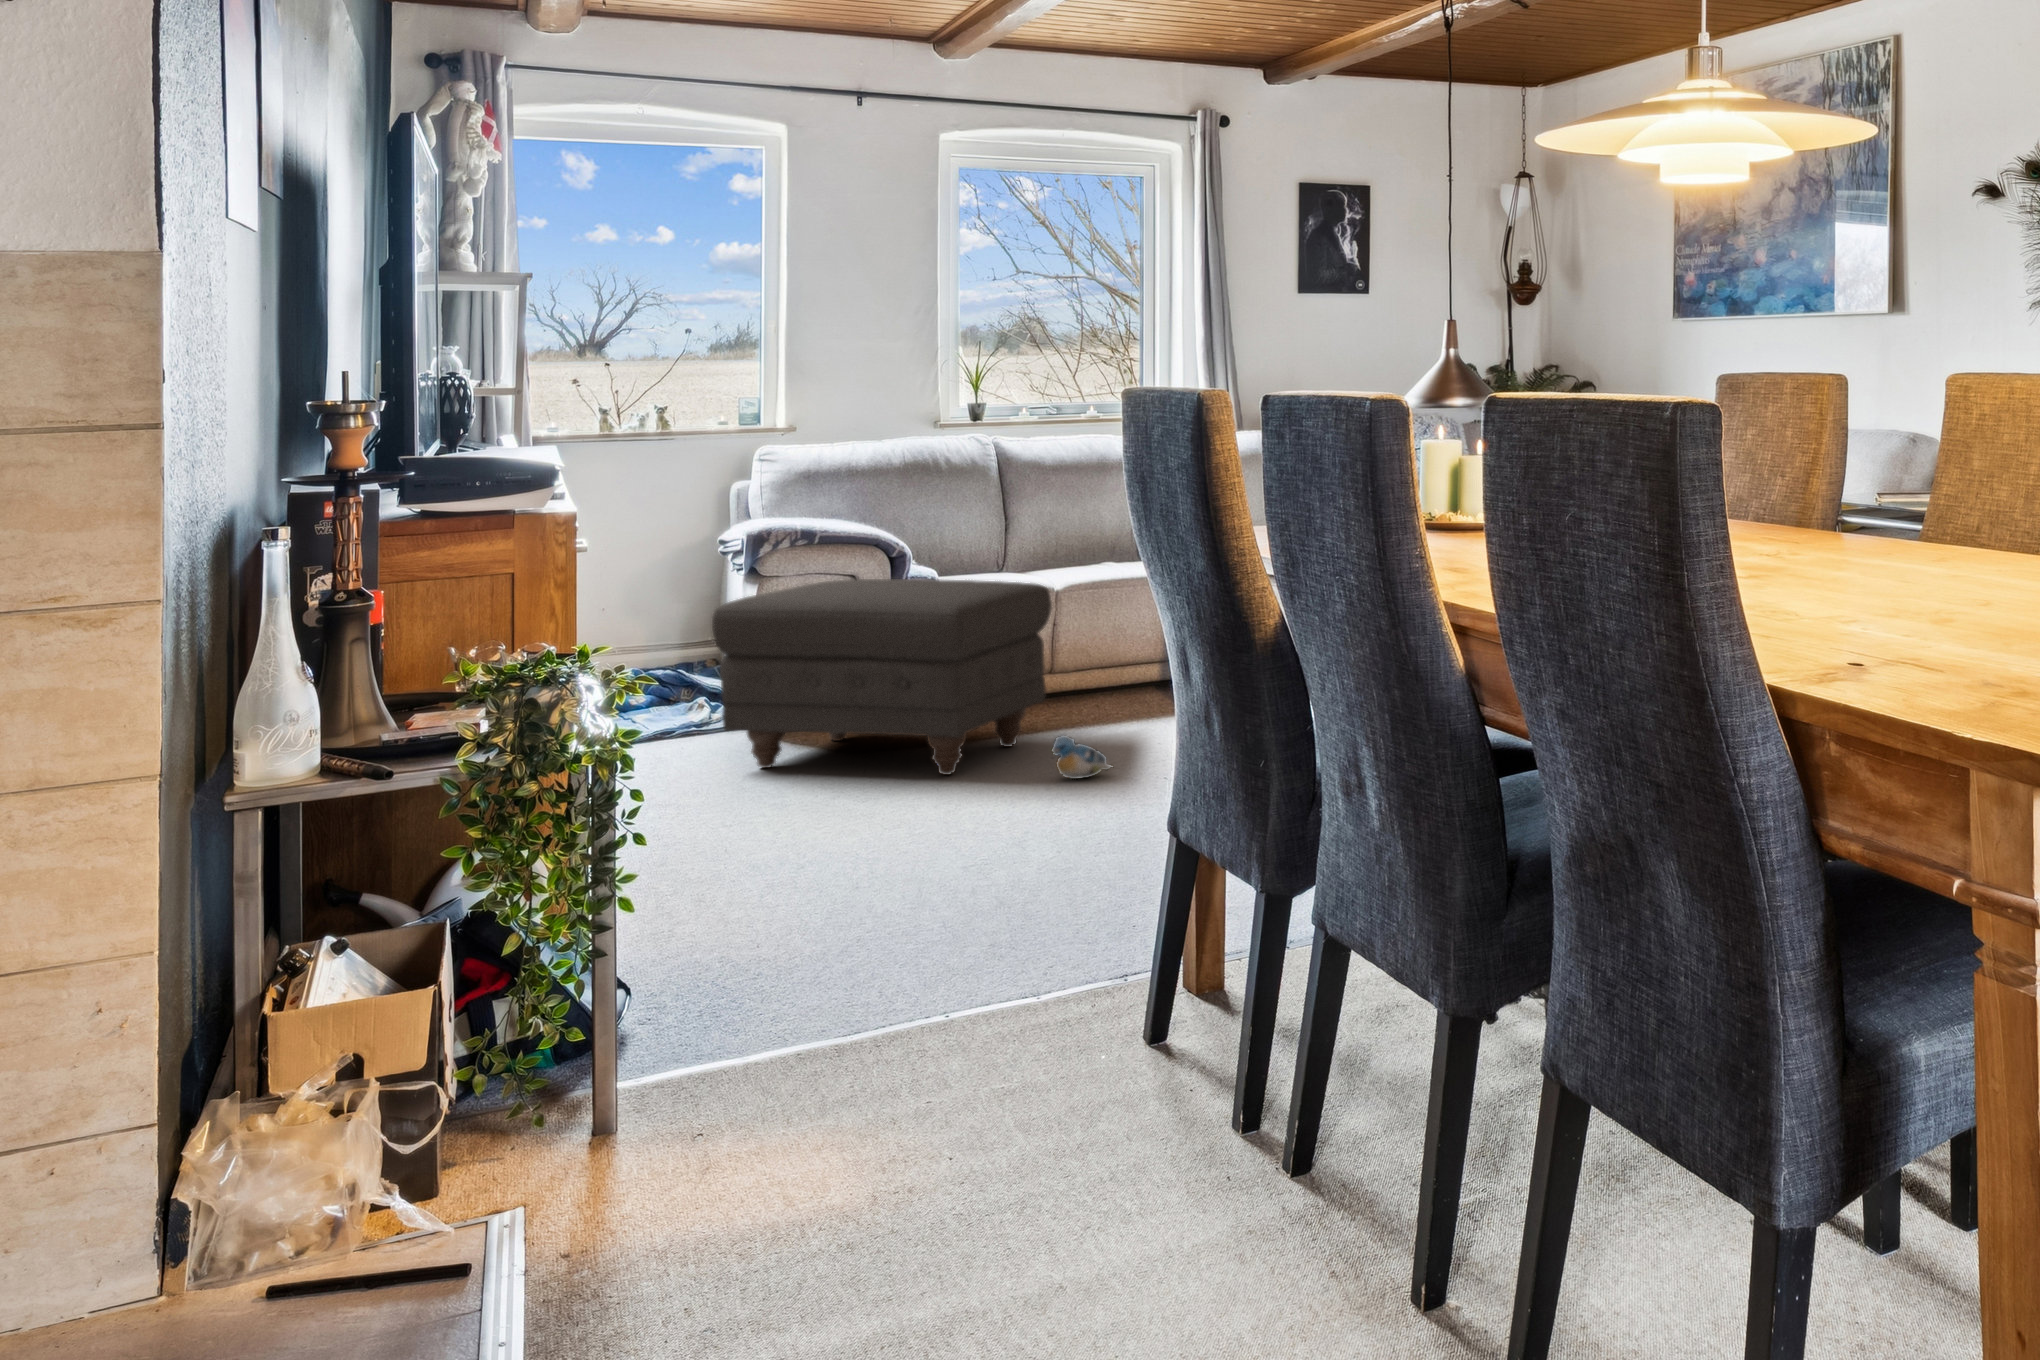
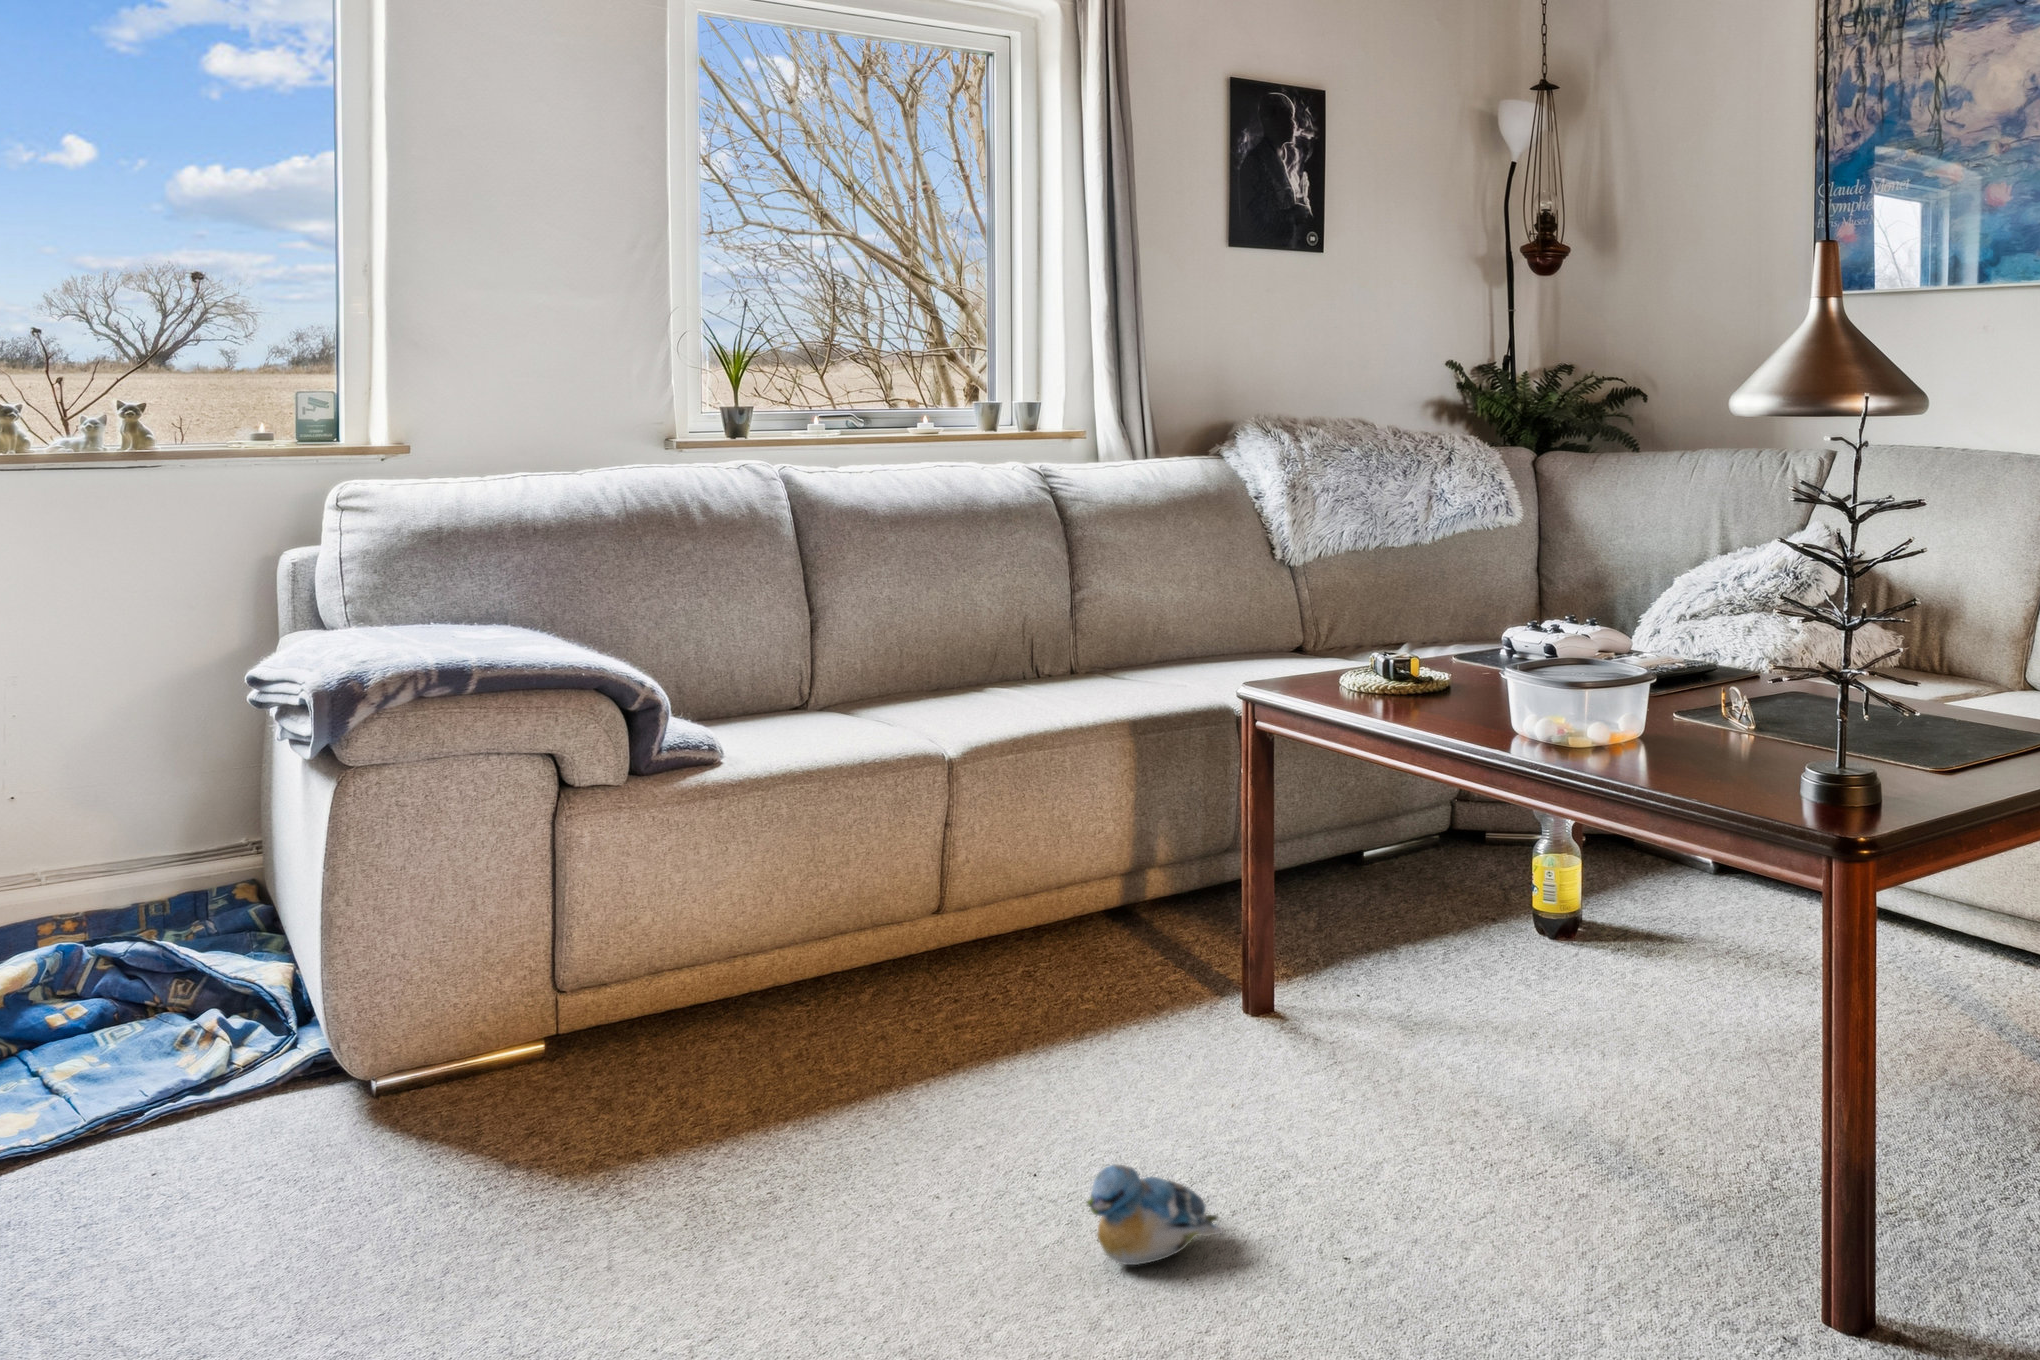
ottoman: present [712,579,1052,775] -> none [226,775,1005,1268]

